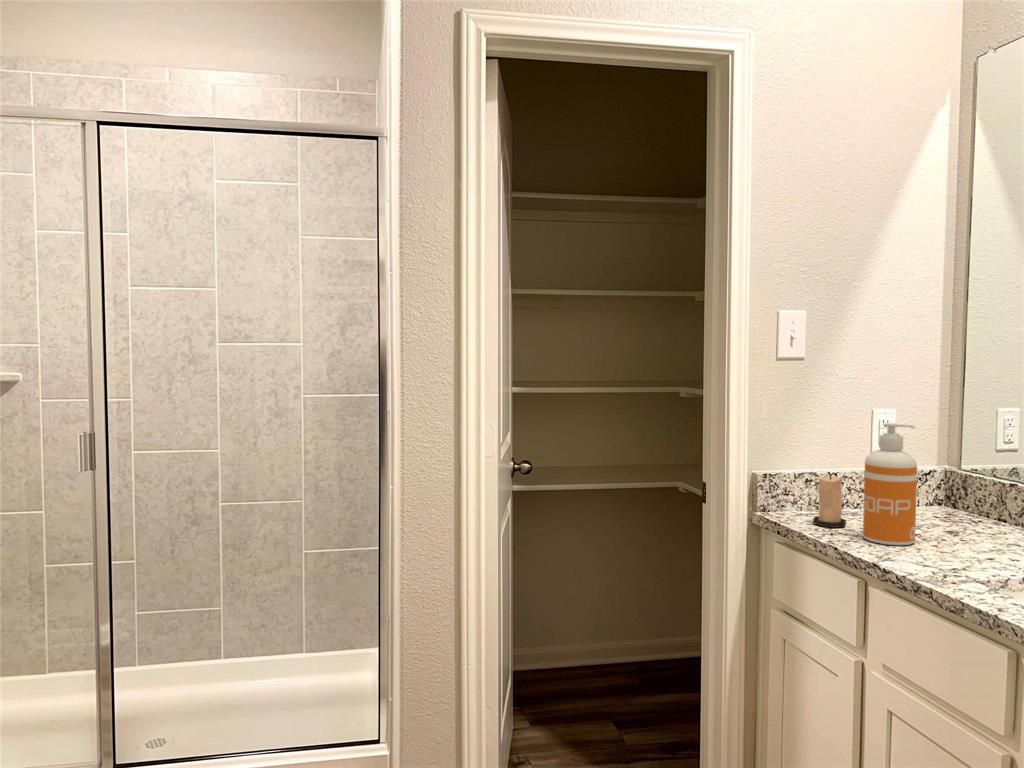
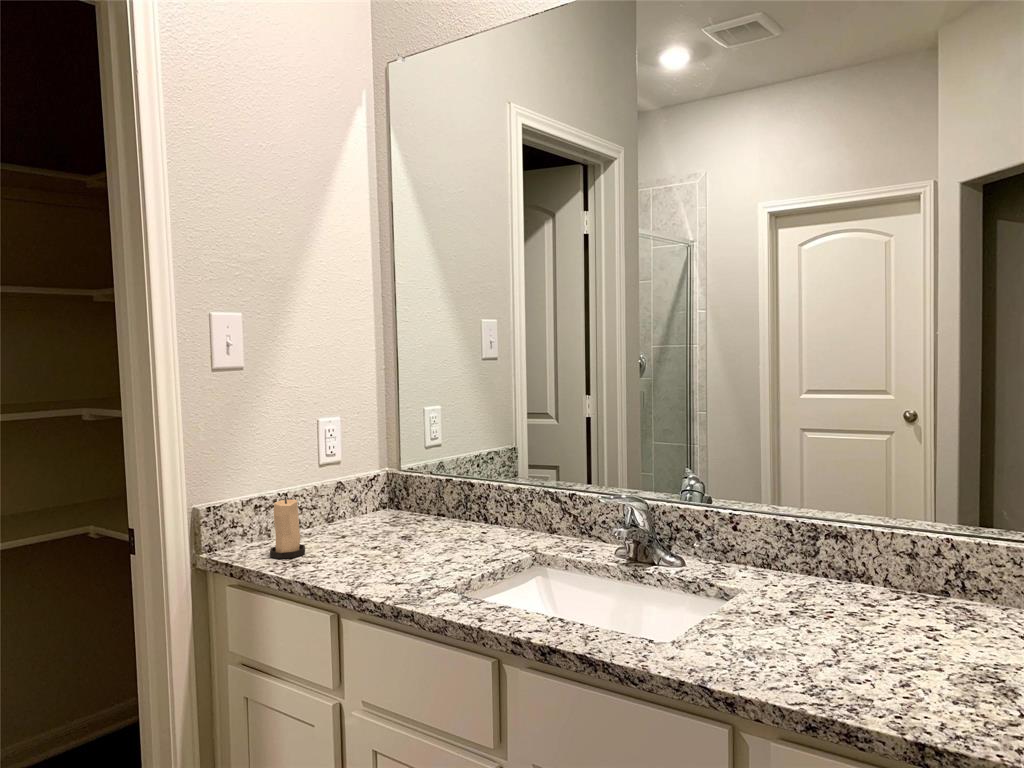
soap dispenser: present [863,423,917,545] -> none [324,434,379,567]

